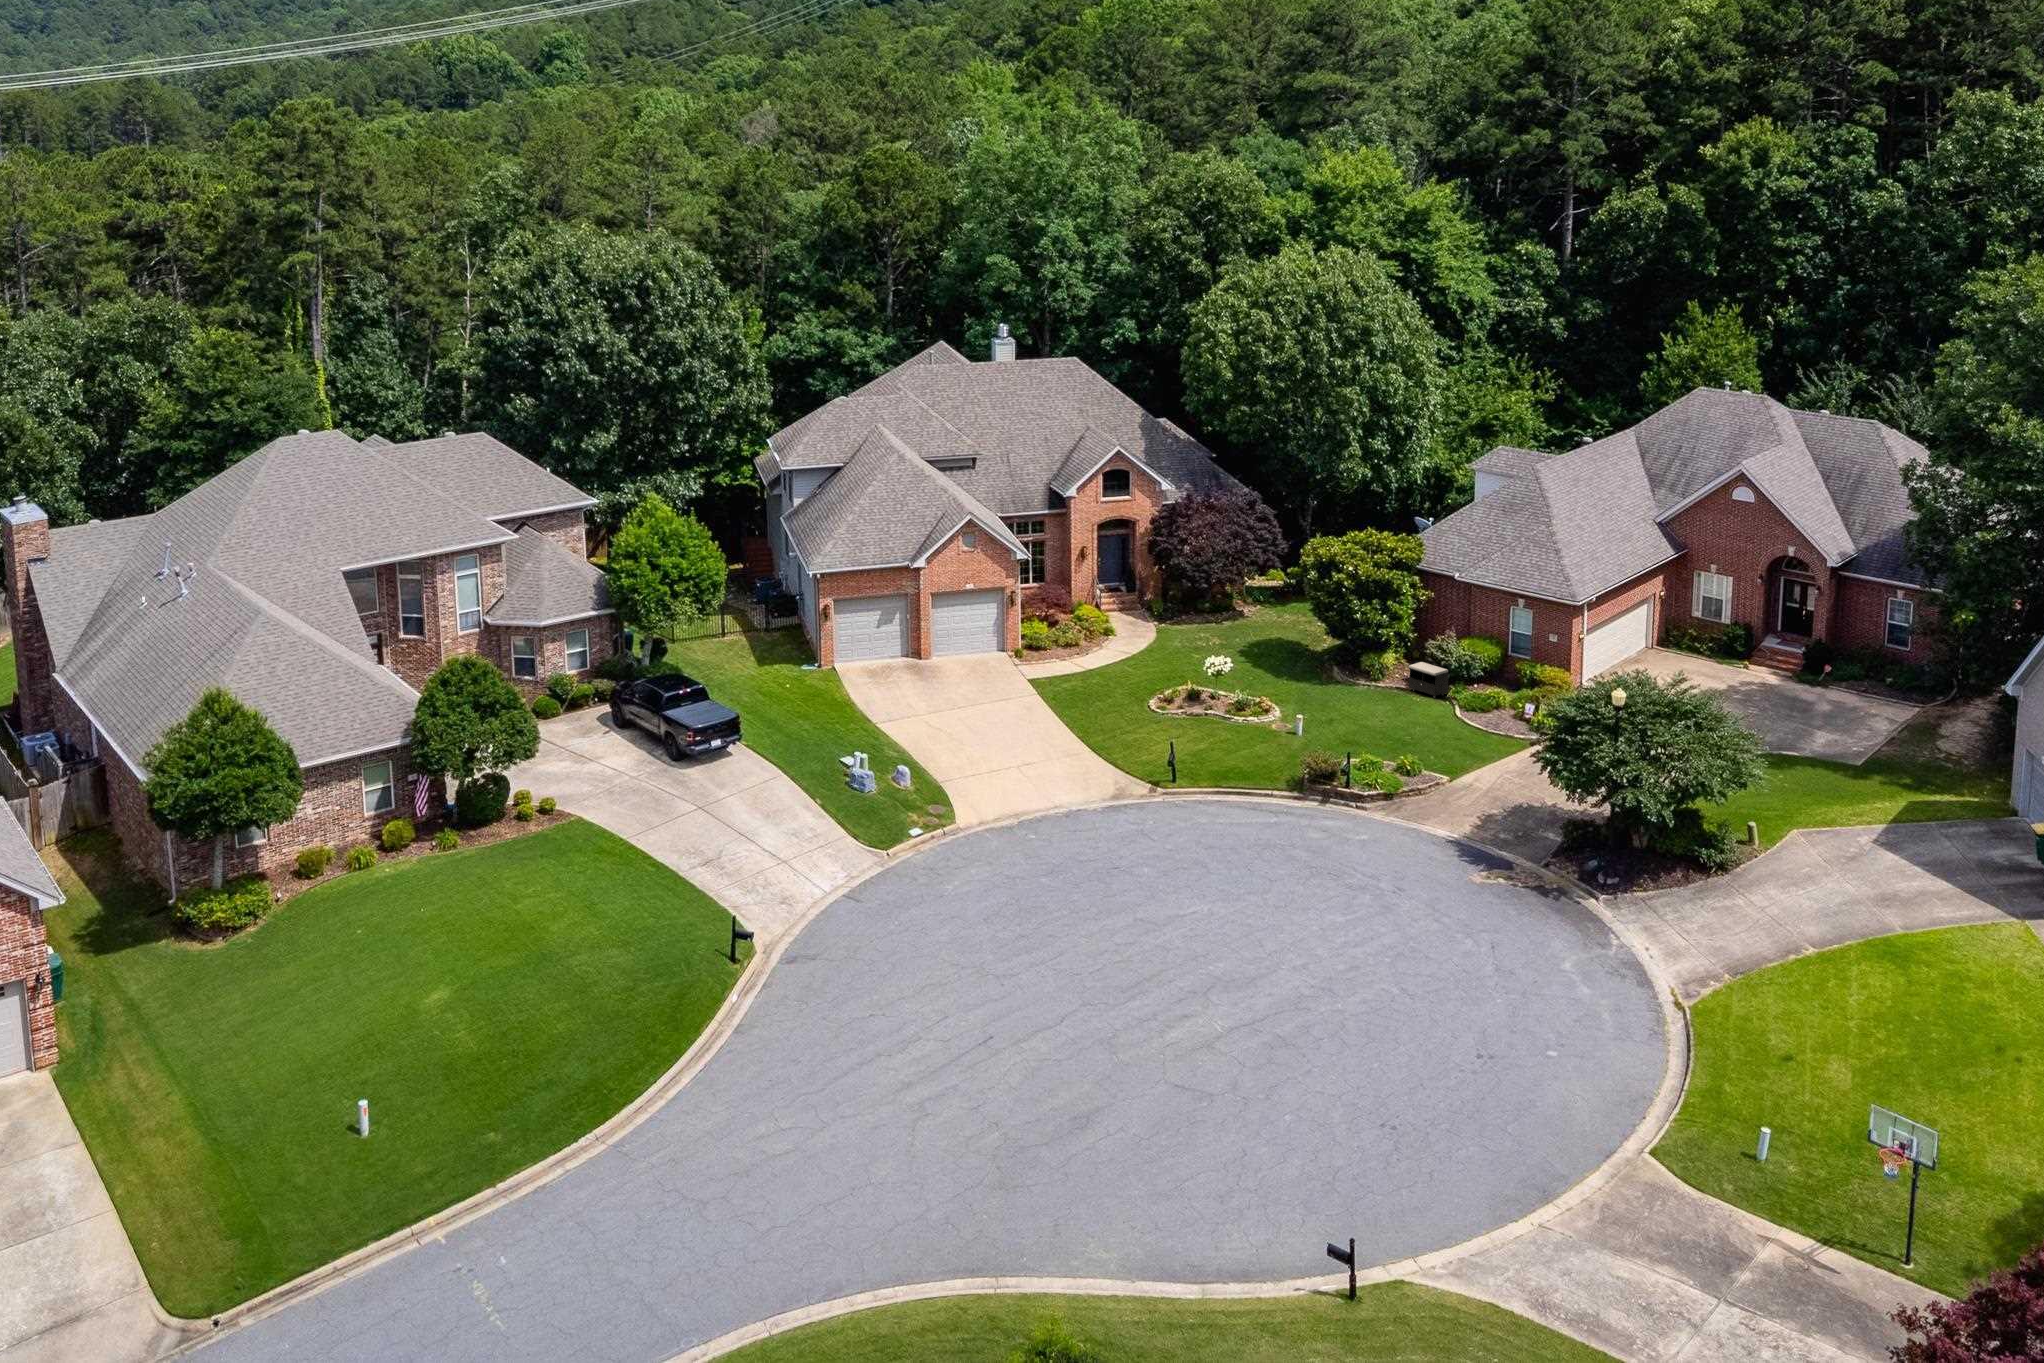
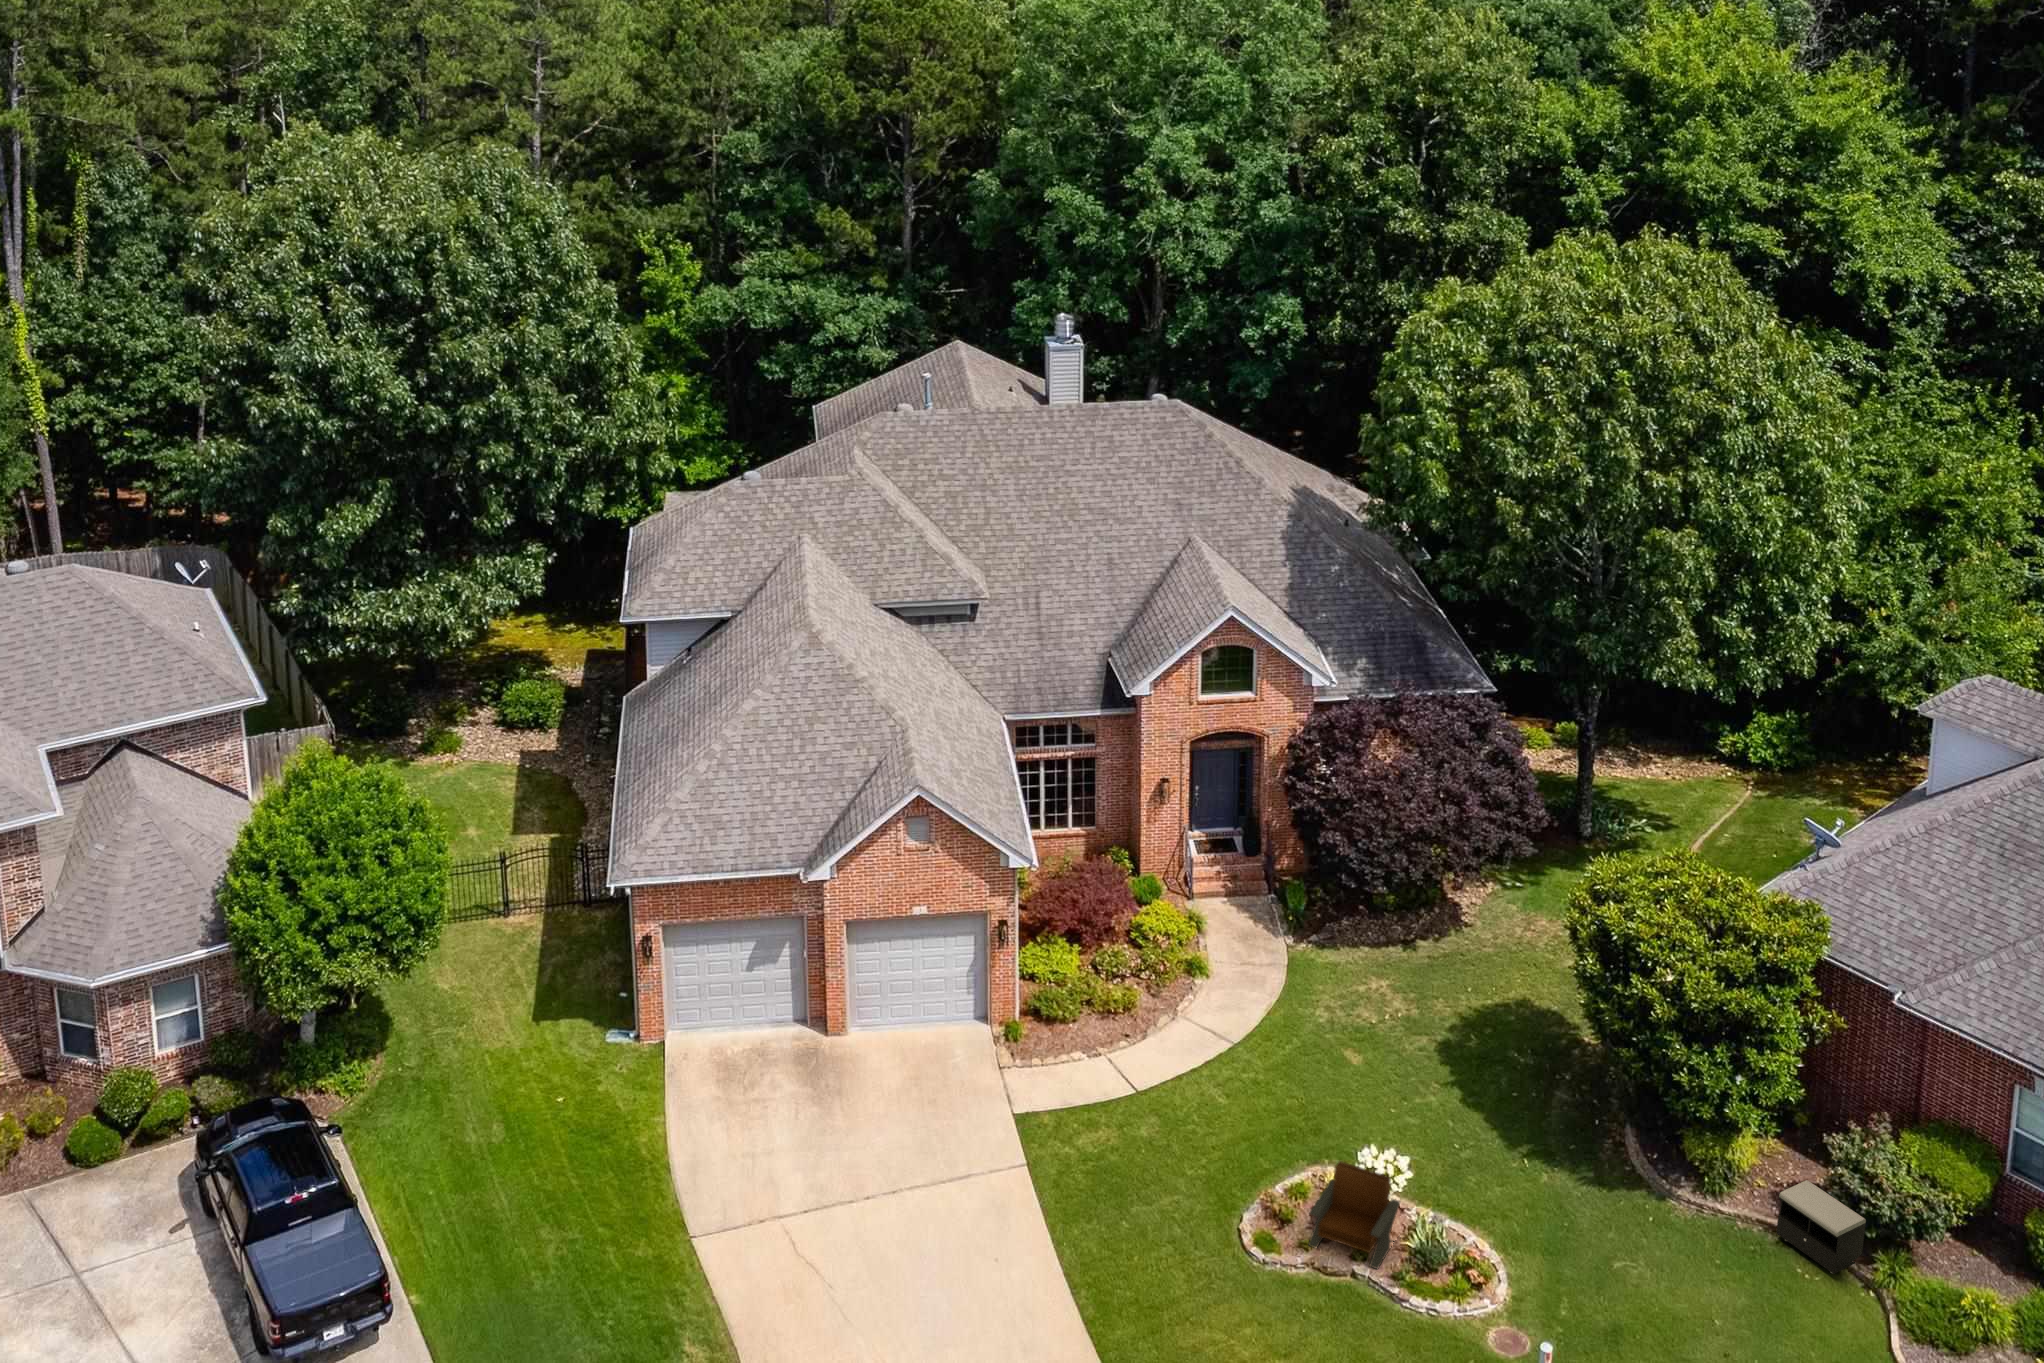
lounge chair: none [1186,665,1229,708] -> present [1308,1161,1400,1269]

